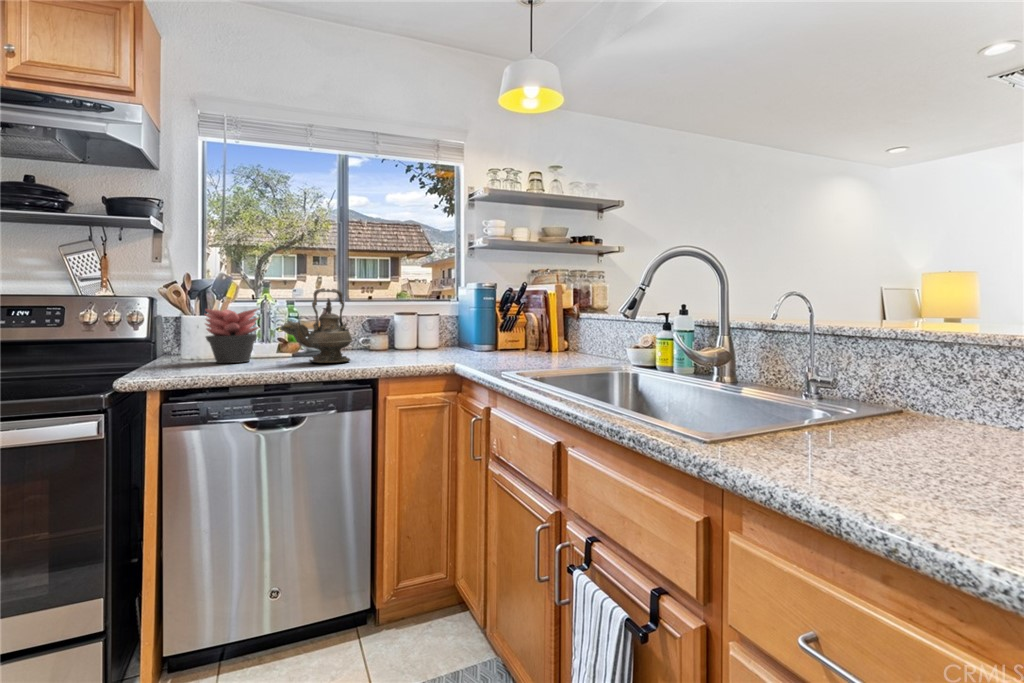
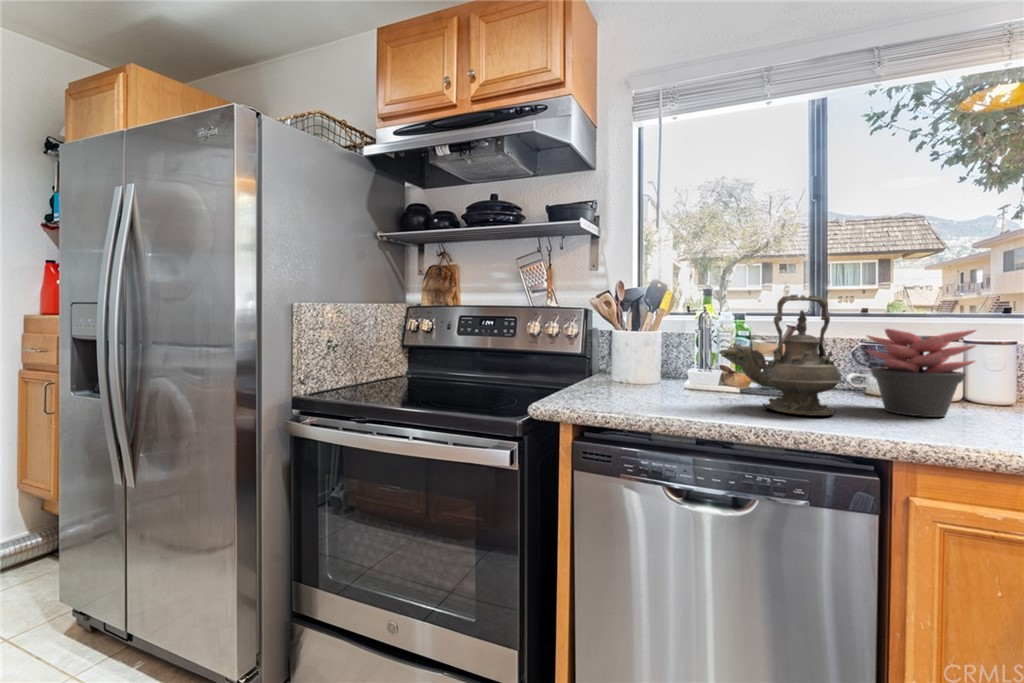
succulent plant: present [205,309,259,363] -> present [866,329,976,417]

